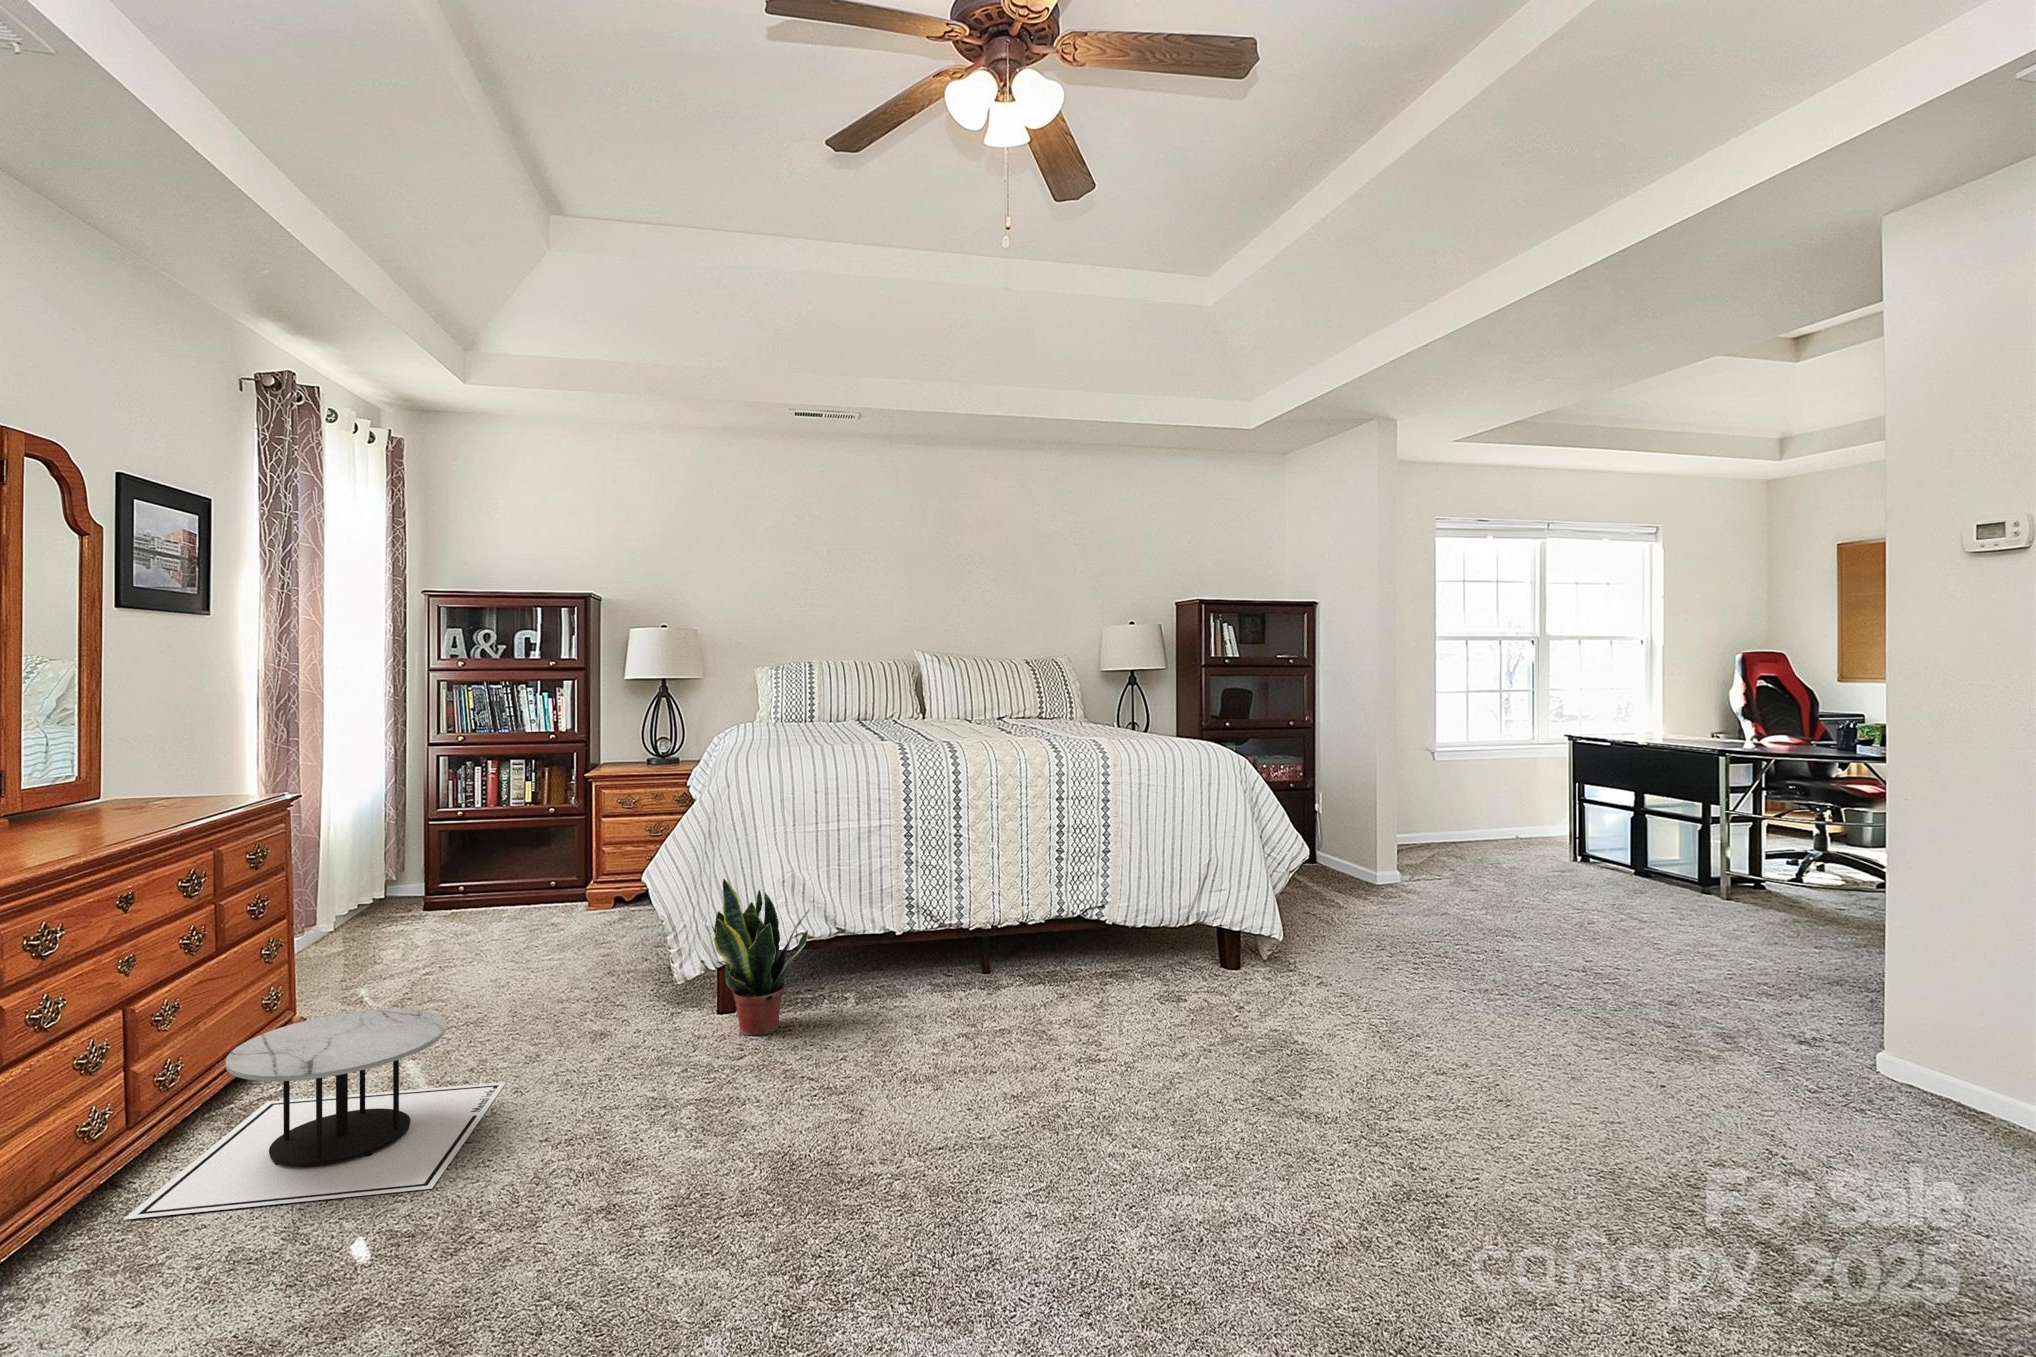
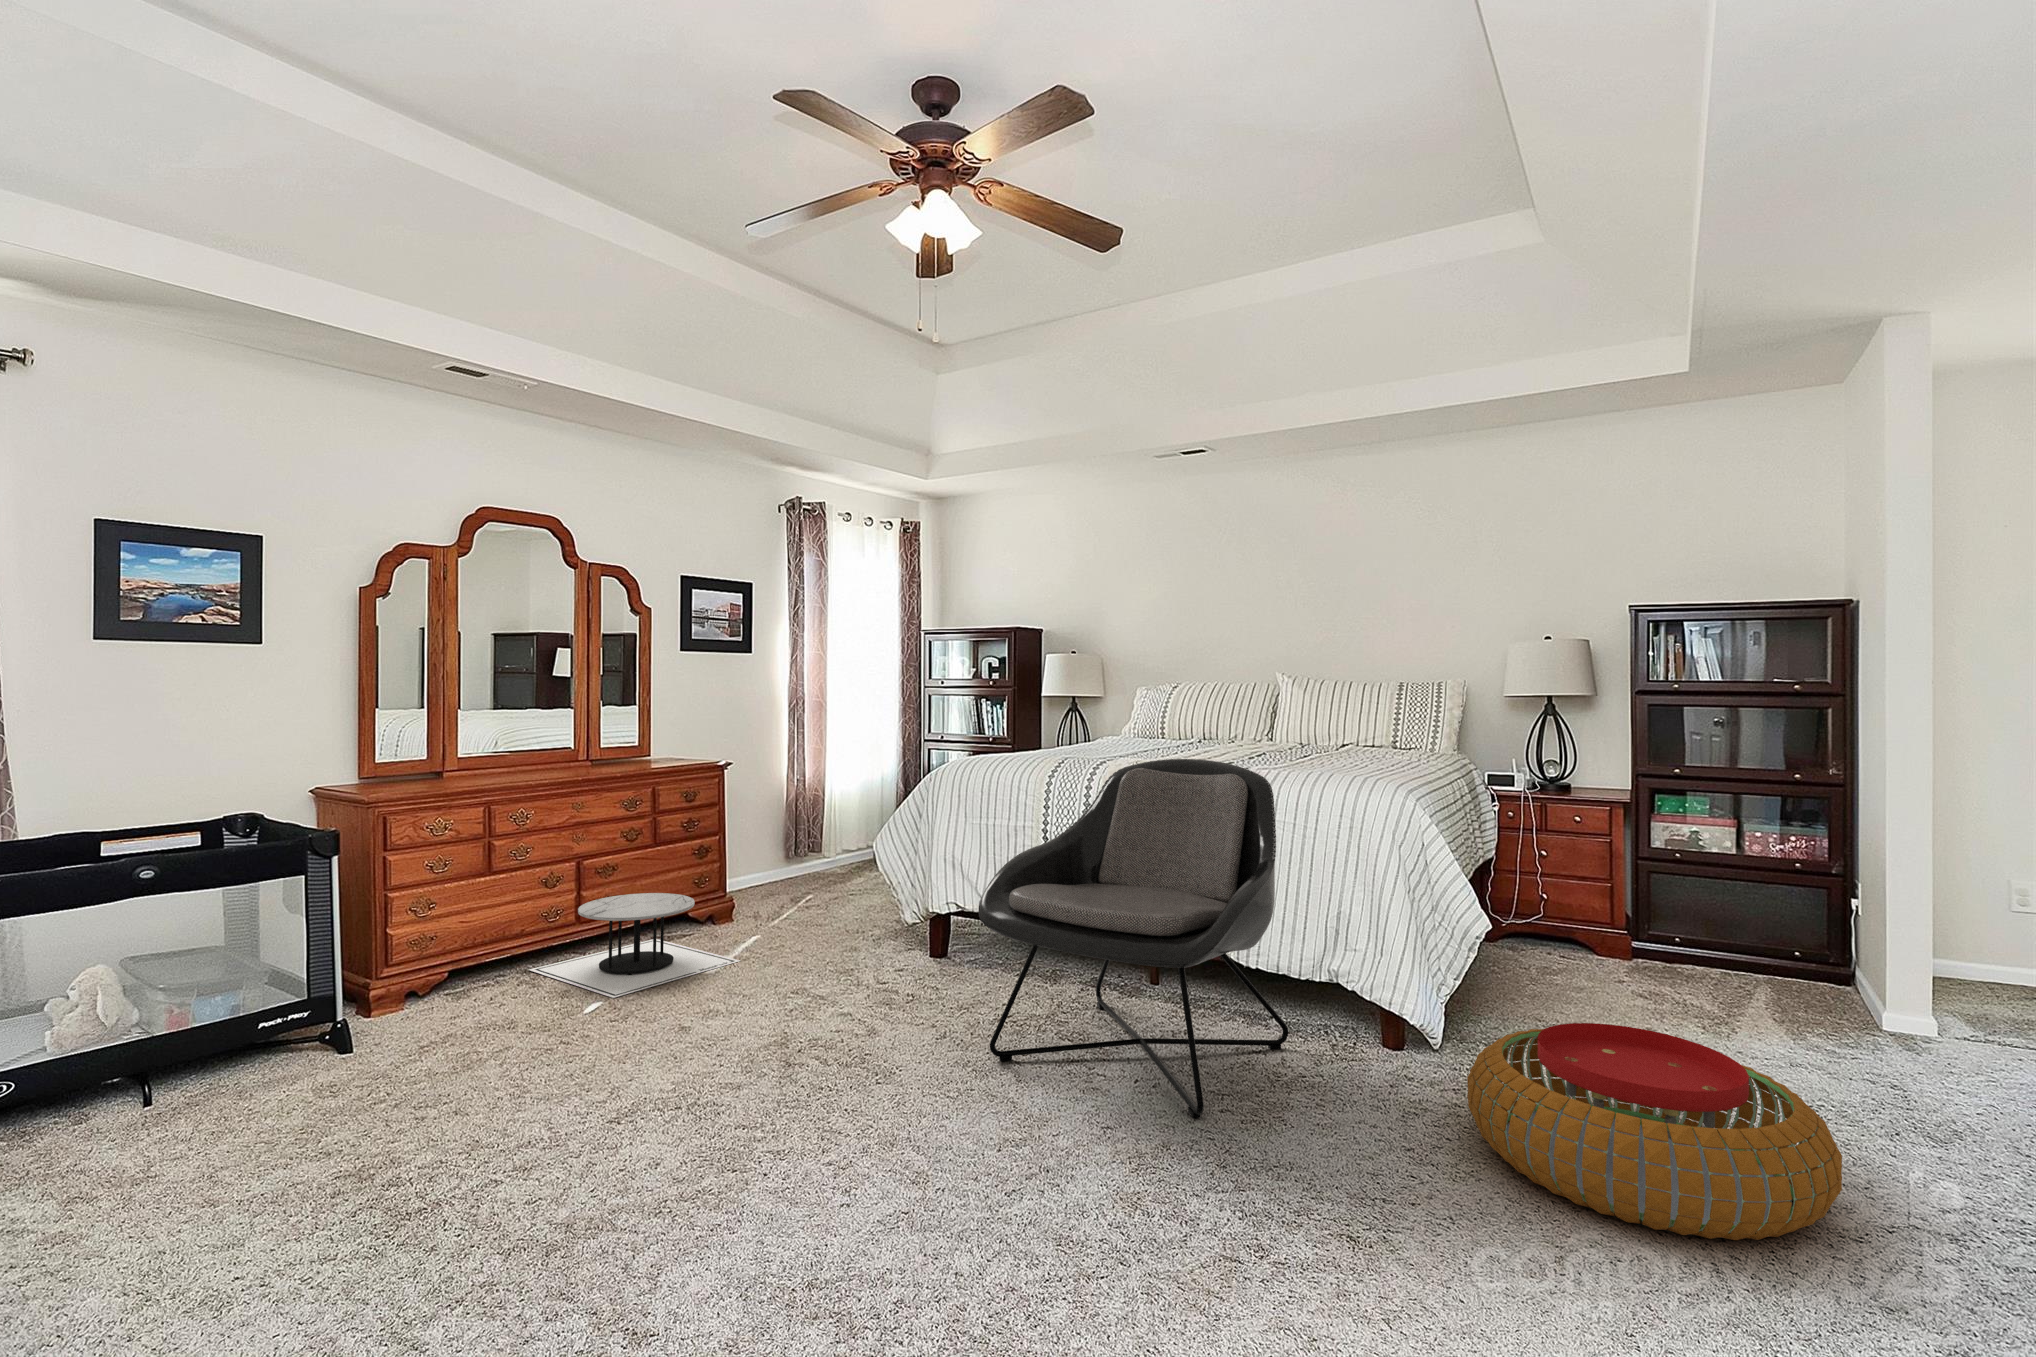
lounge chair: none [999,735,1286,1069] -> present [979,759,1288,1118]
potted plant: present [712,879,809,1035] -> none [856,850,951,977]
pouf: none [1357,900,1587,1018] -> present [1467,1023,1842,1240]

